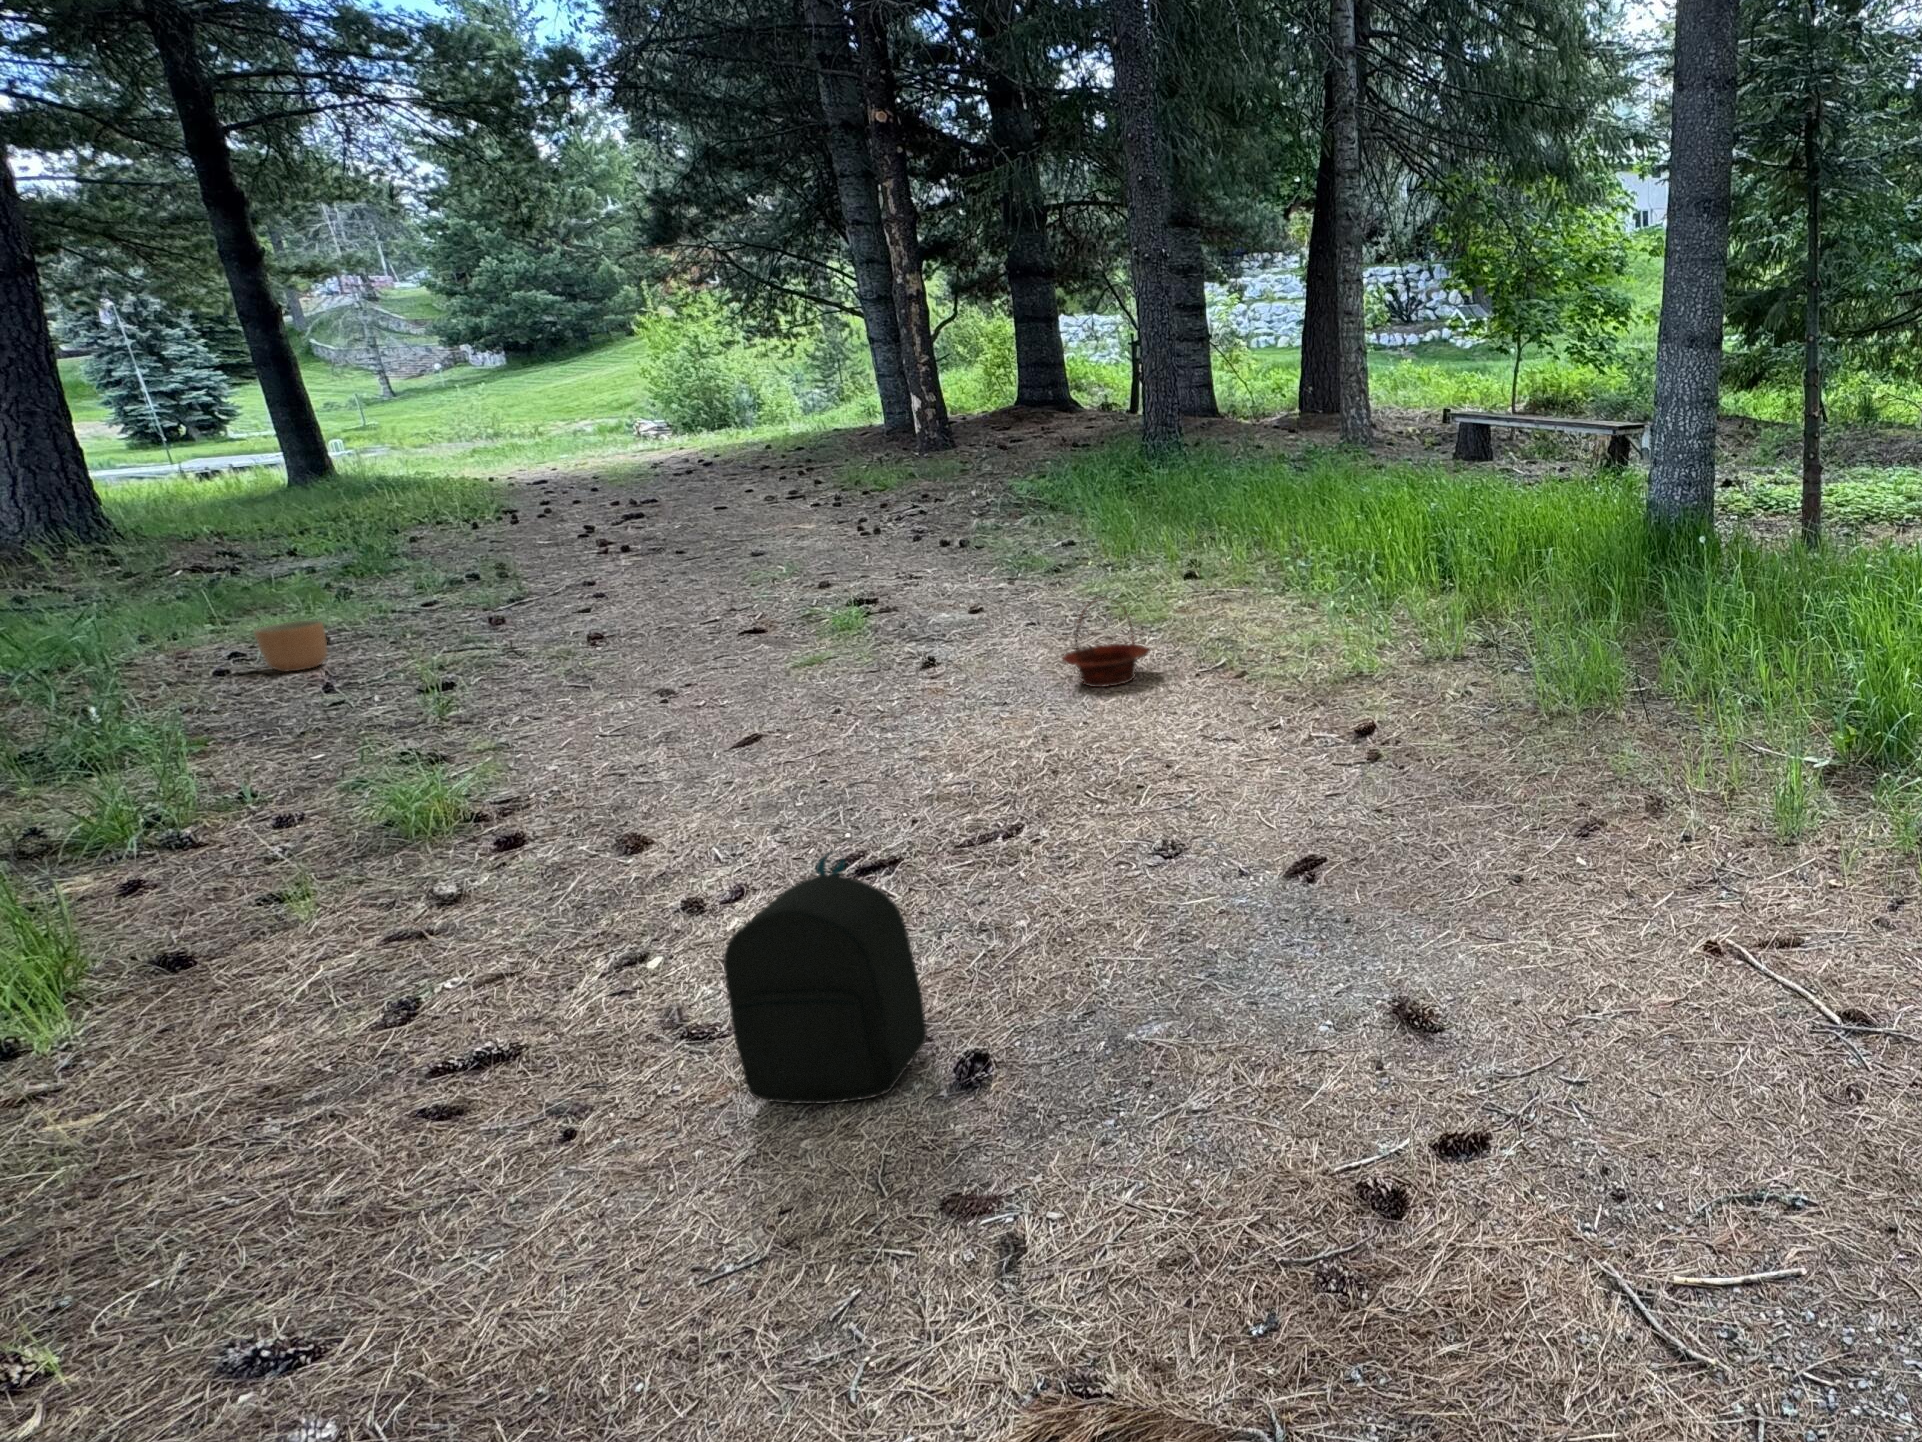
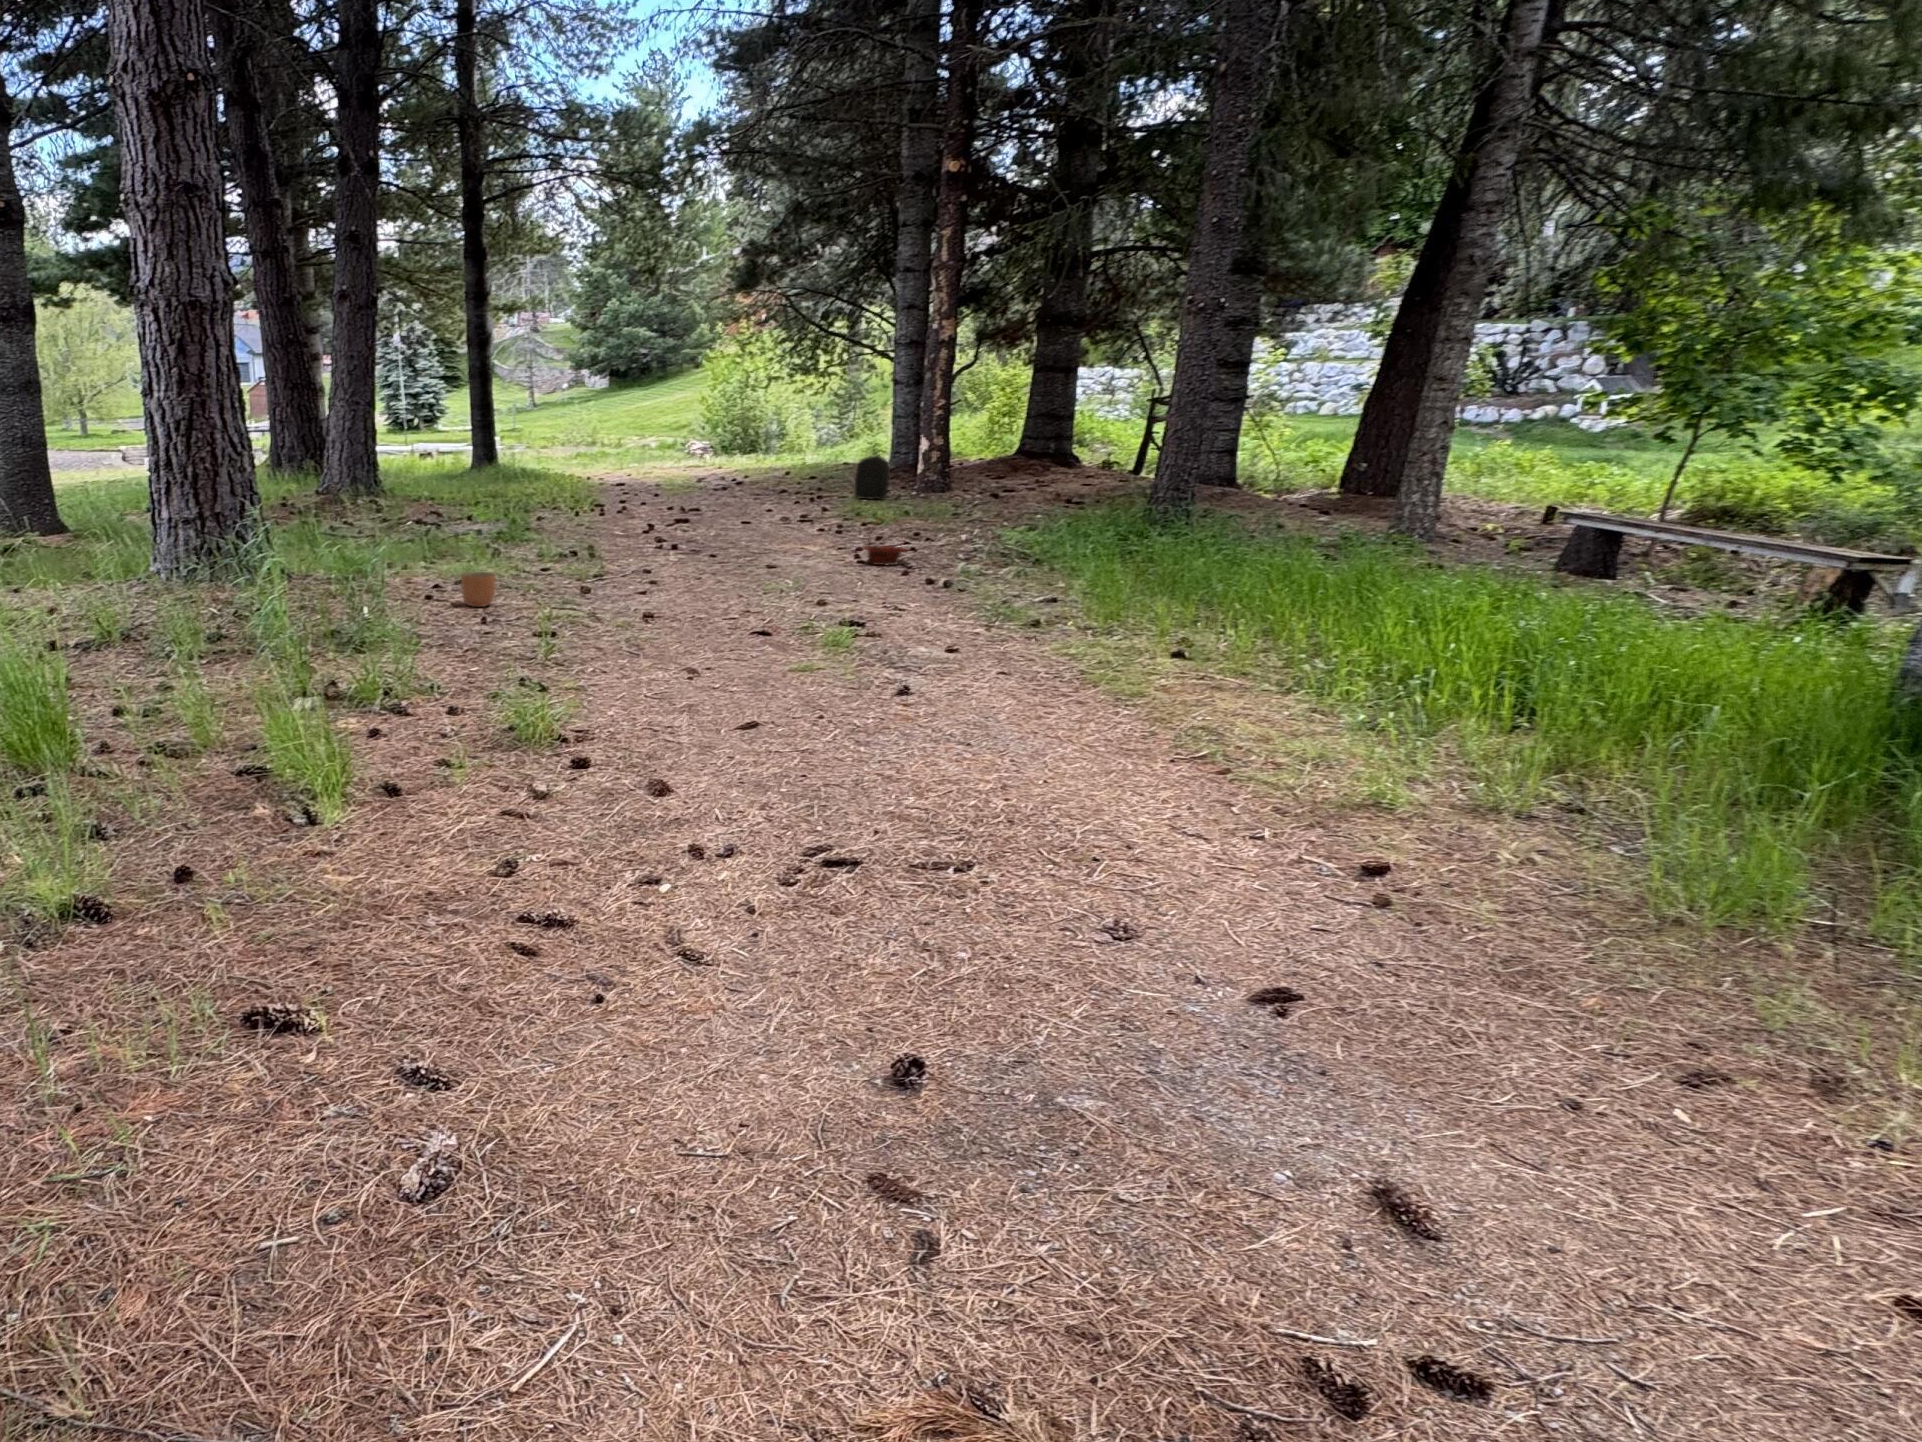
basket: present [1062,600,1149,687] -> present [863,521,906,565]
backpack: present [724,850,927,1104] -> present [855,455,889,499]

